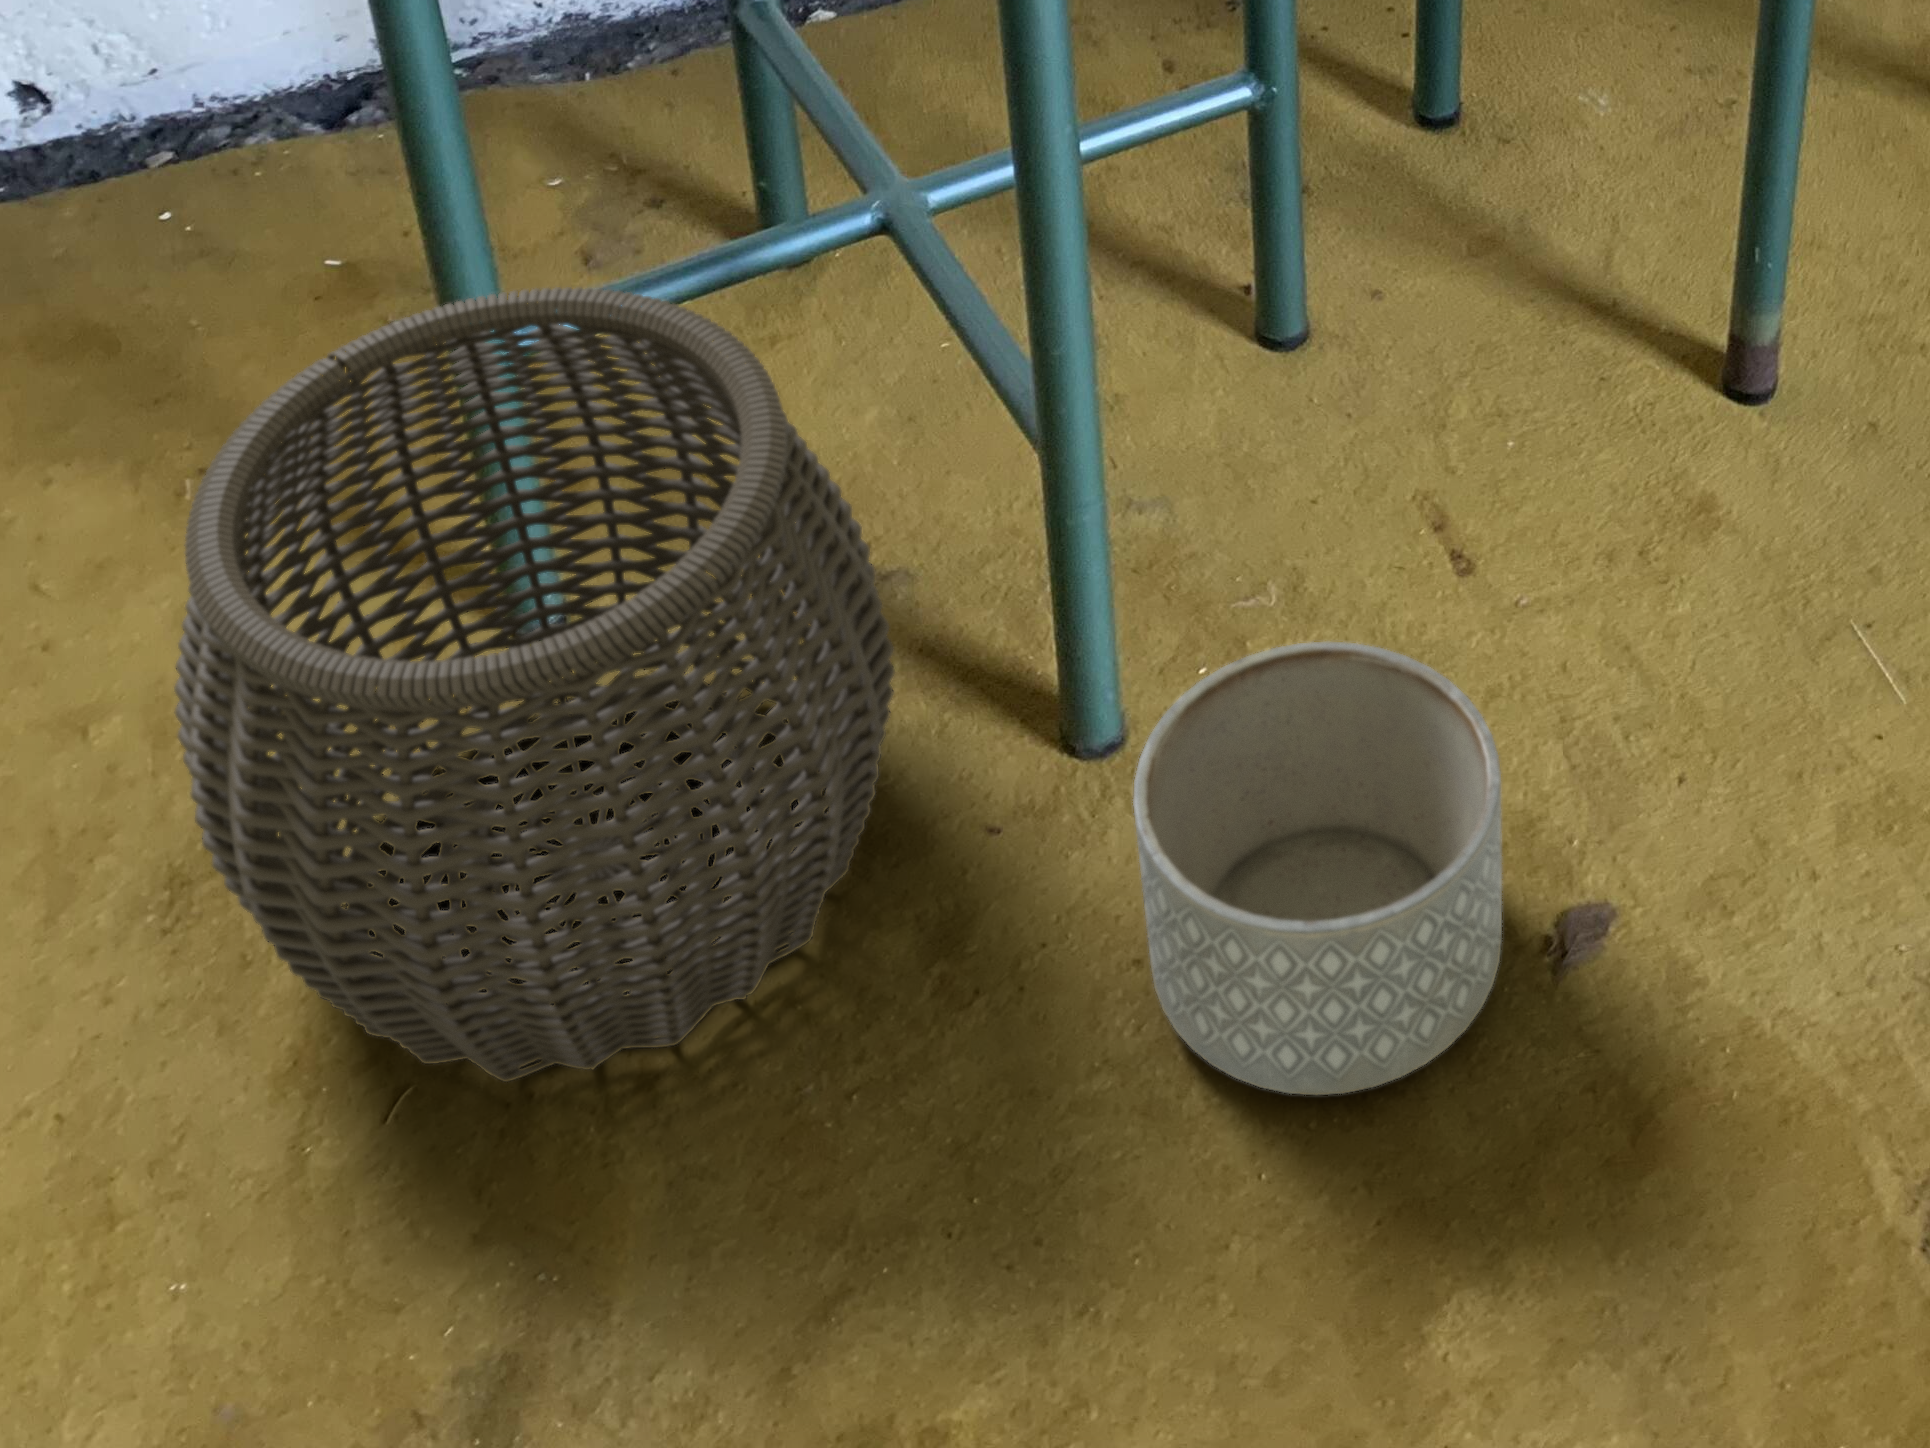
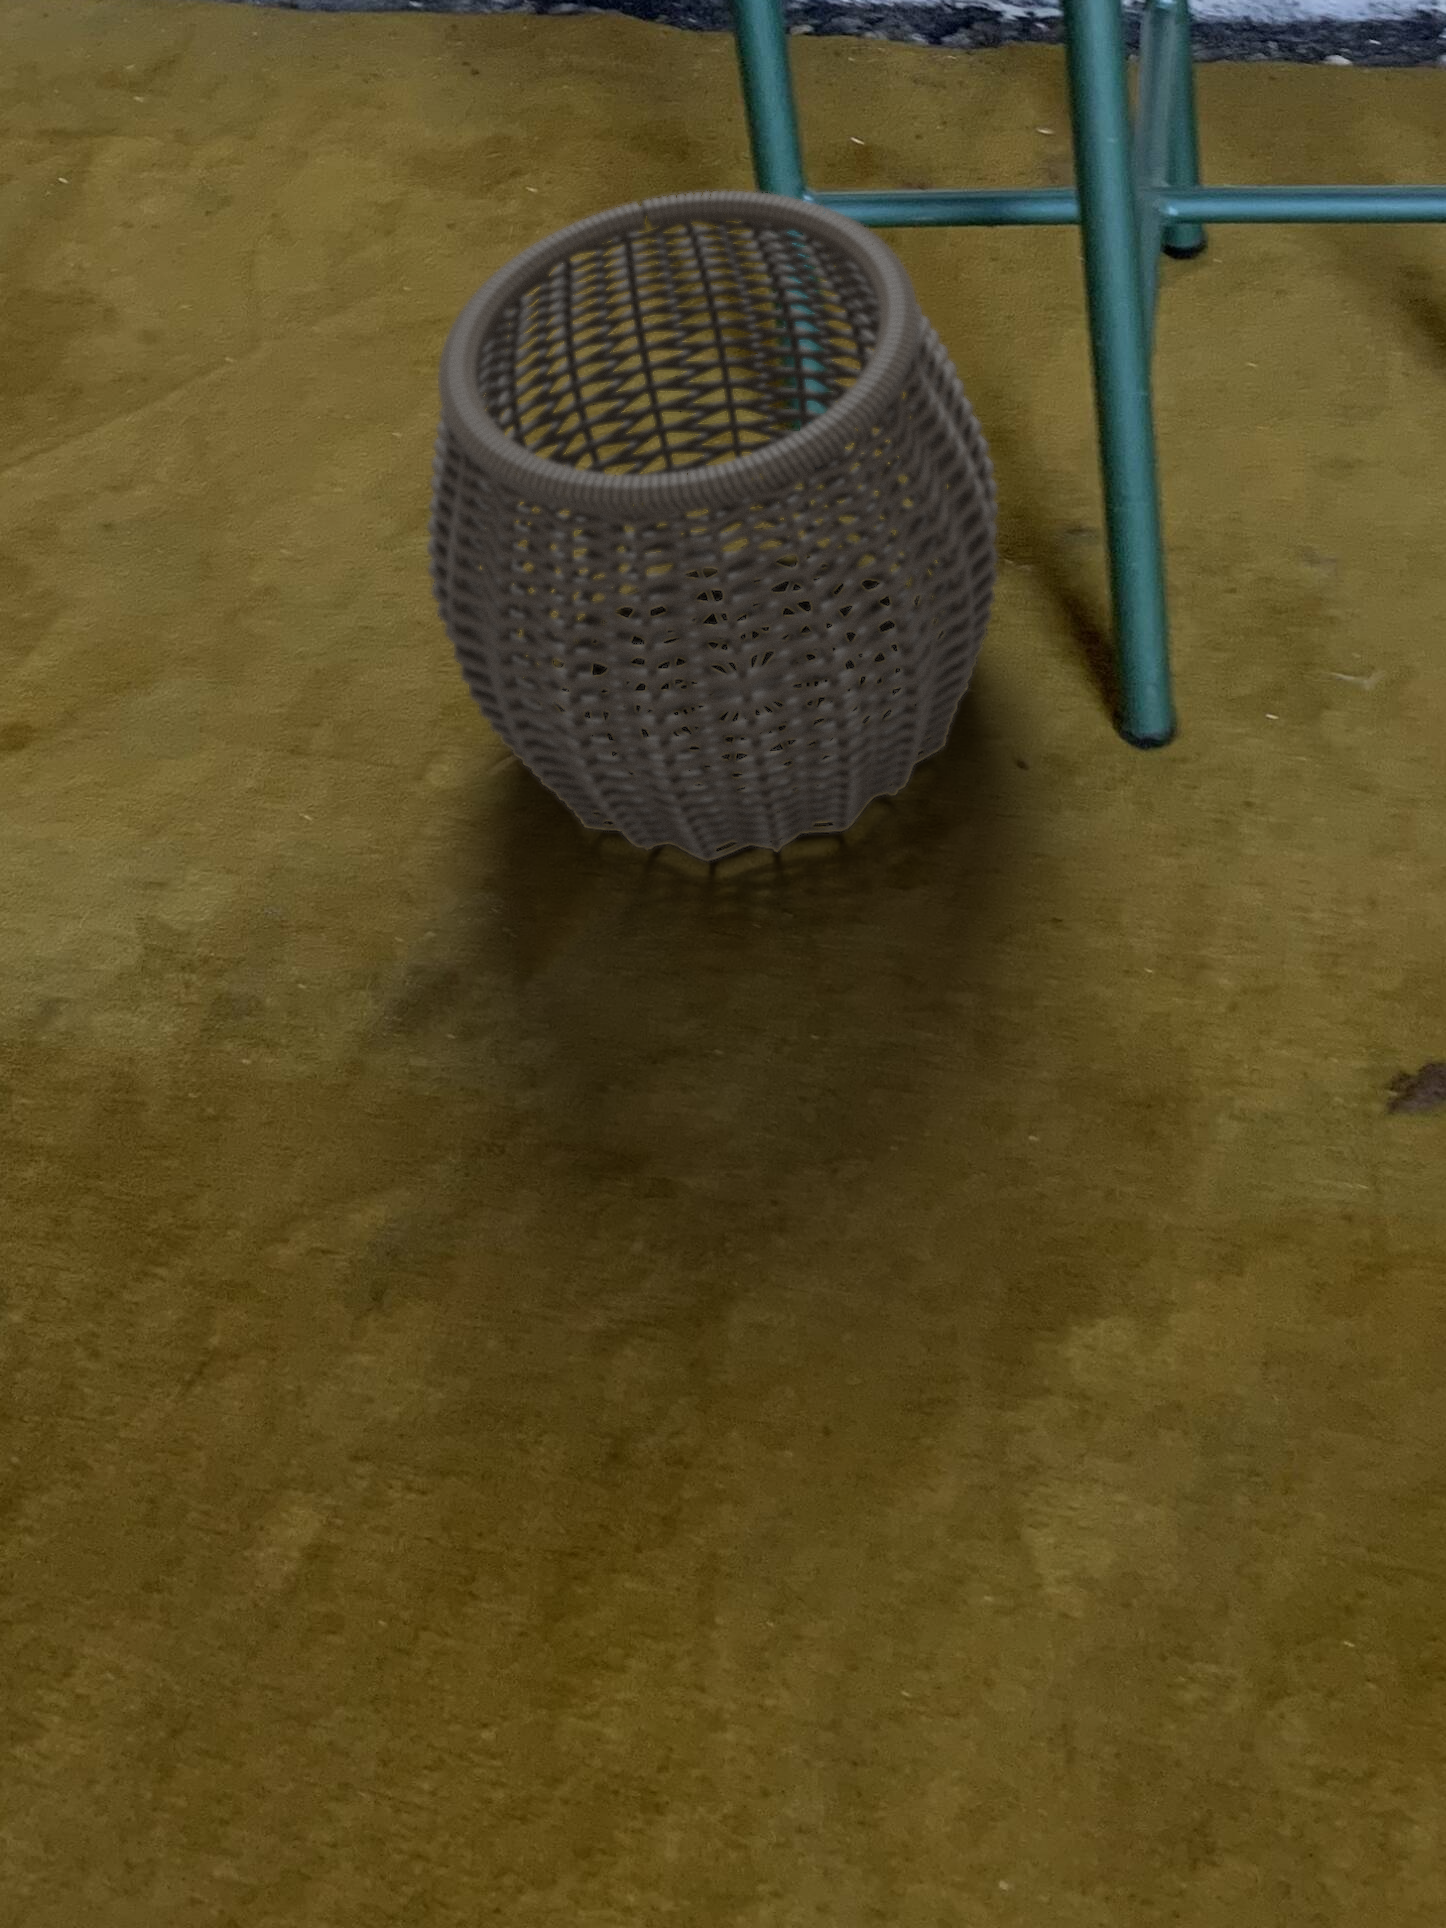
planter: present [1133,642,1502,1095] -> none [1039,748,1408,1204]

